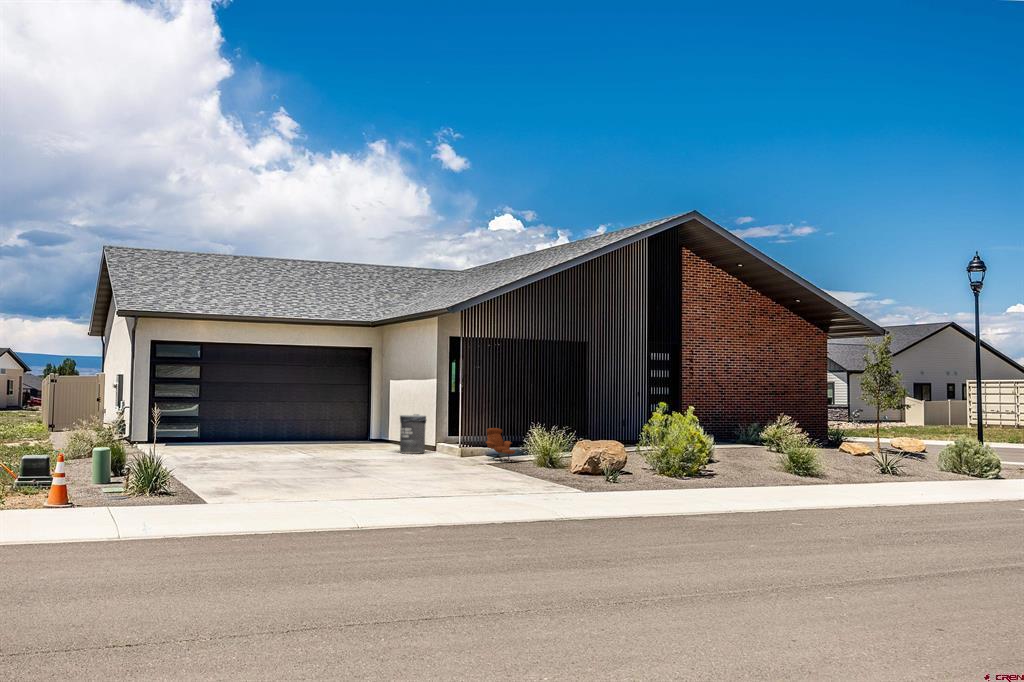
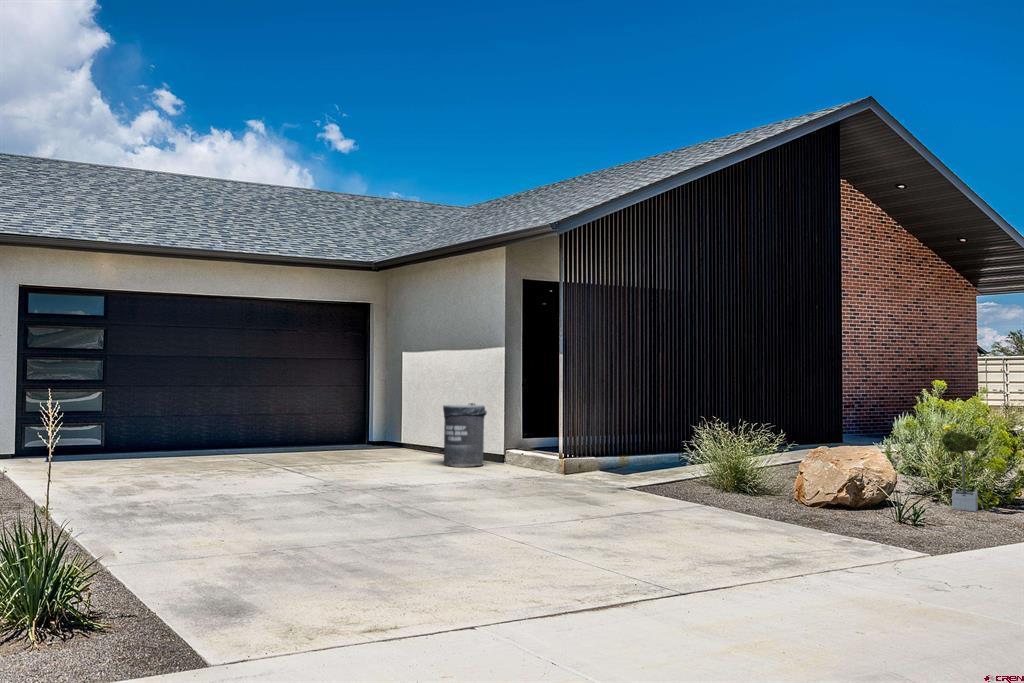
lounge chair: present [486,428,515,462] -> none [600,425,658,482]
potted tree: none [653,432,673,478] -> present [942,431,979,511]

